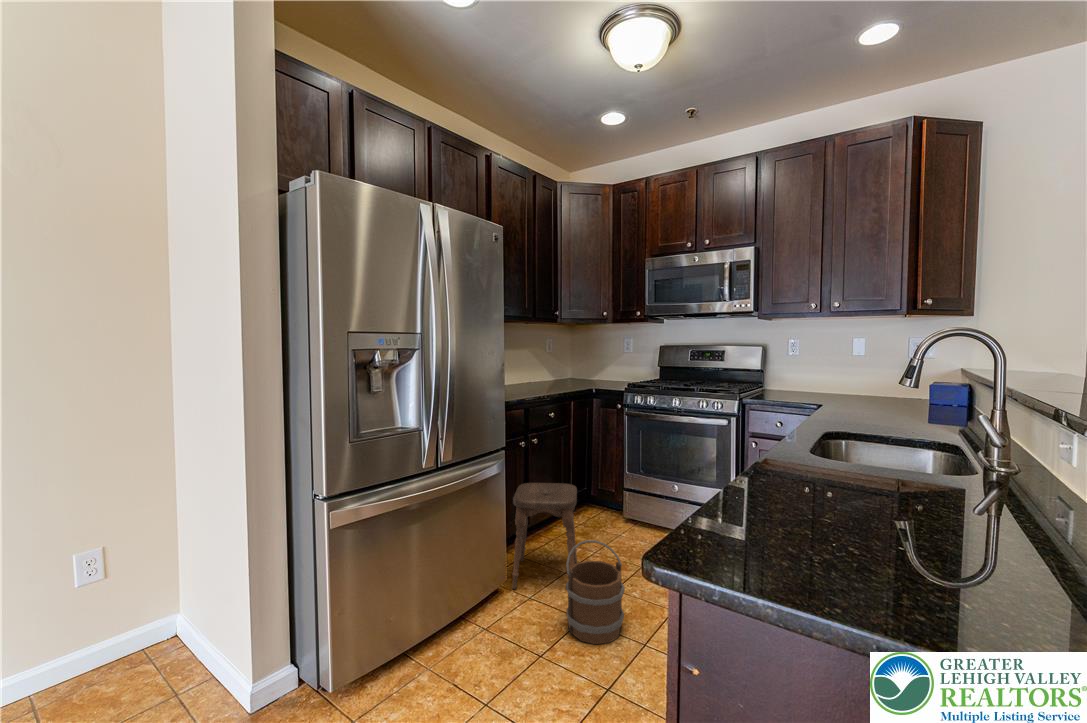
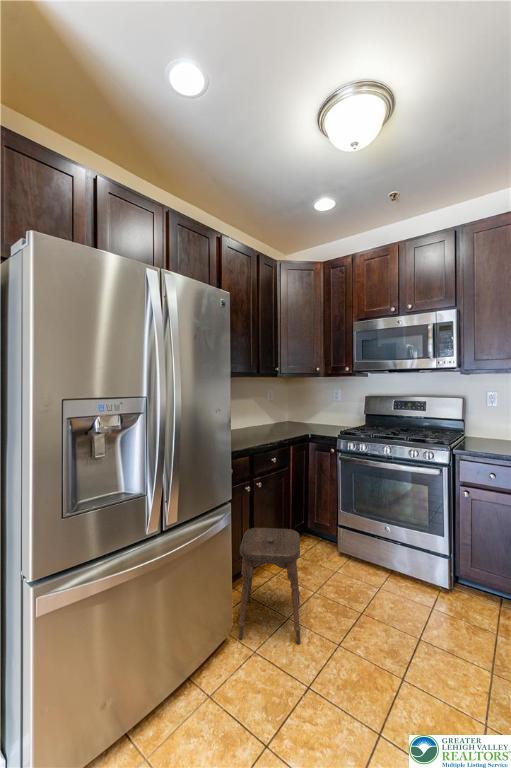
bucket: present [566,540,625,644] -> none [292,602,353,727]

